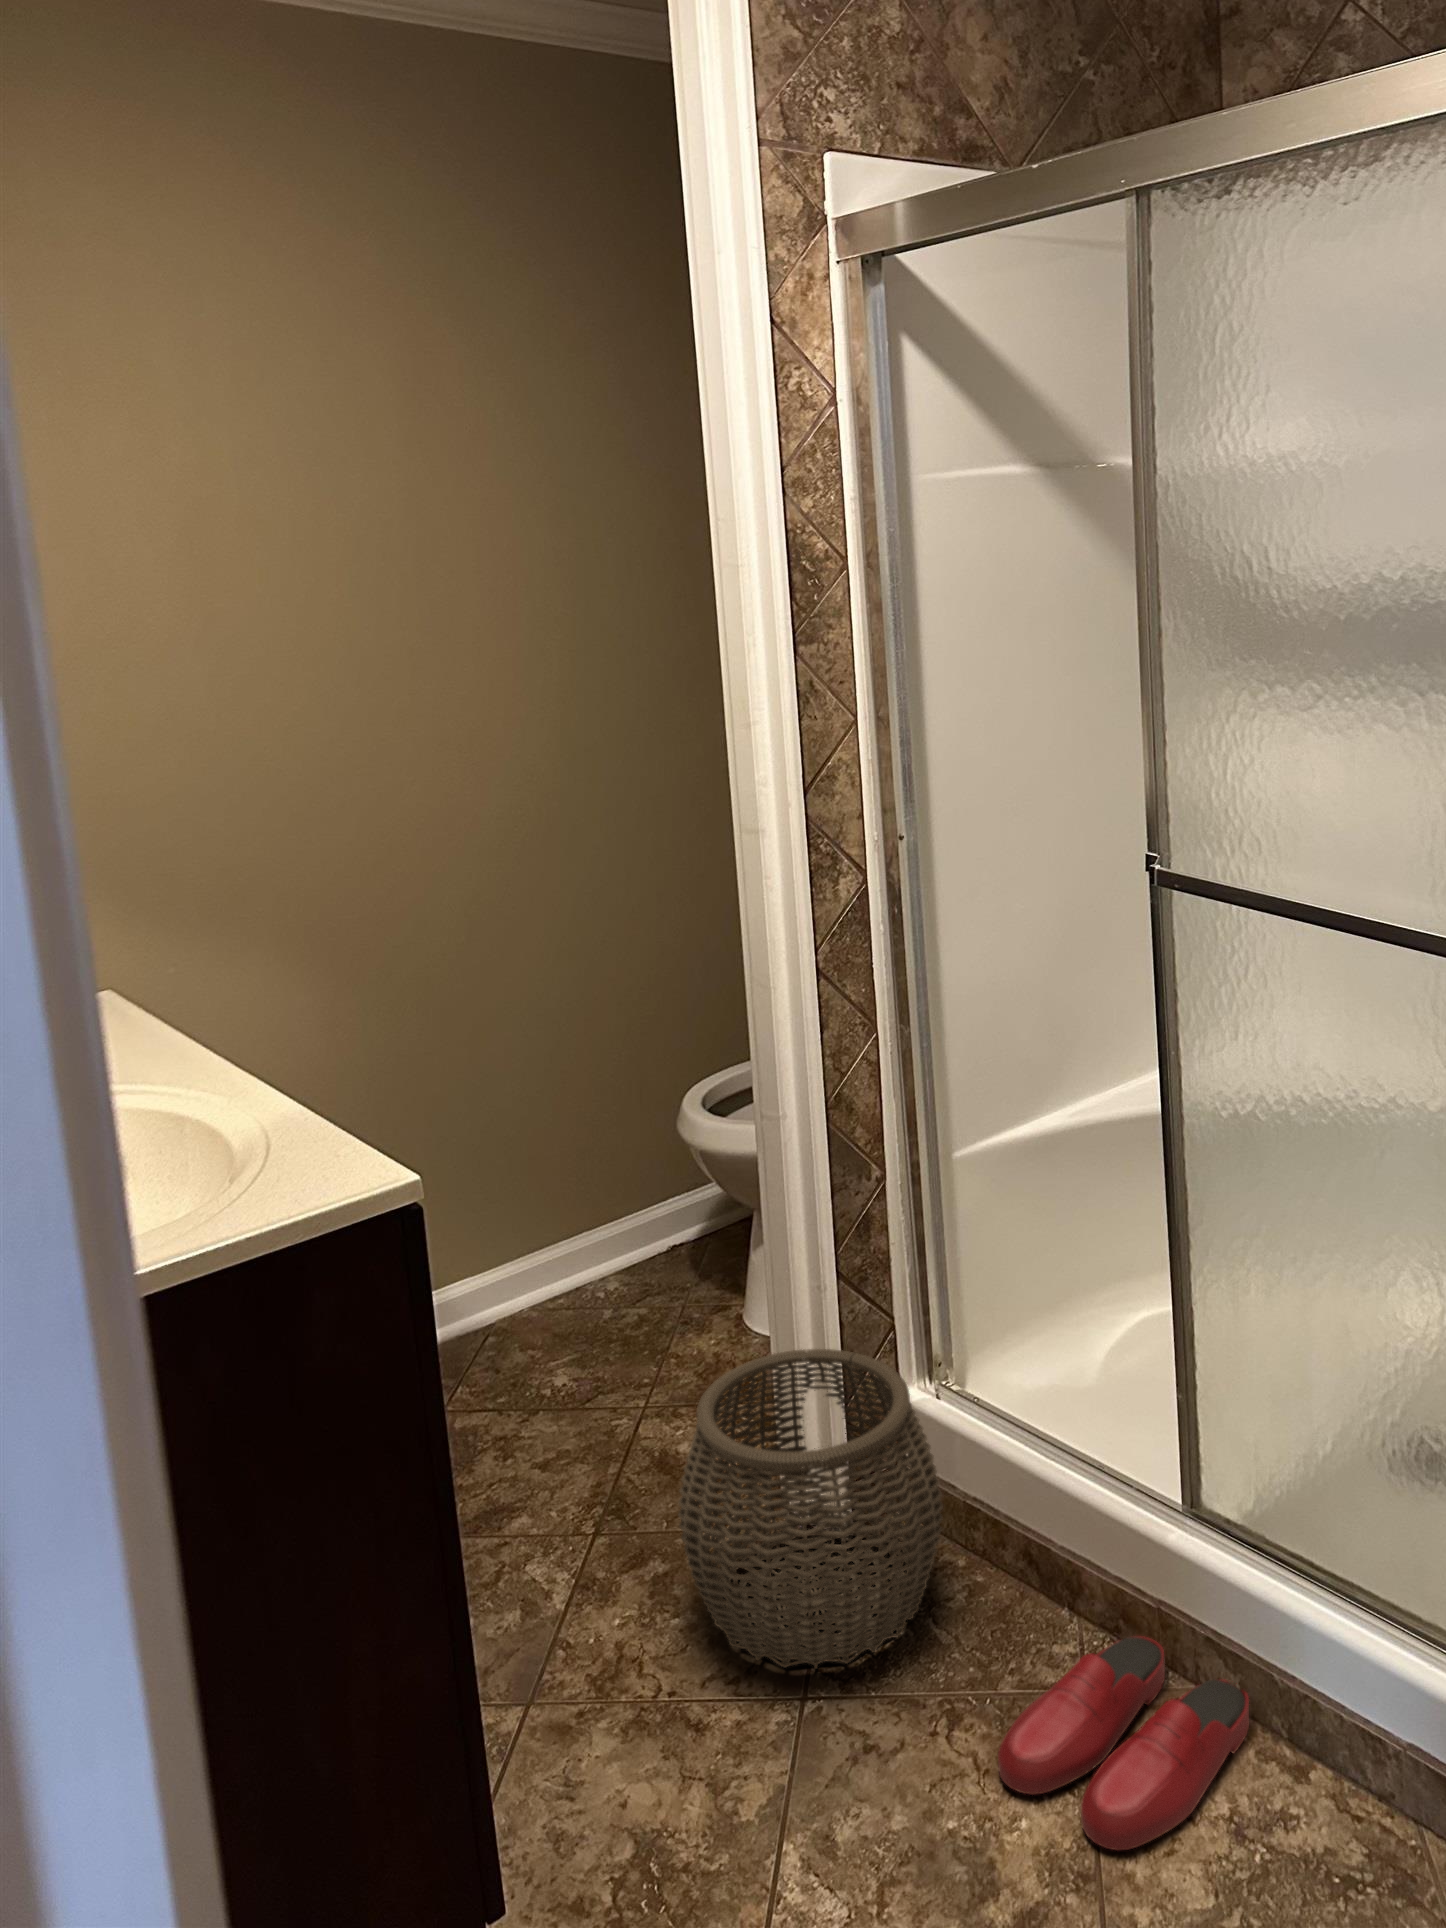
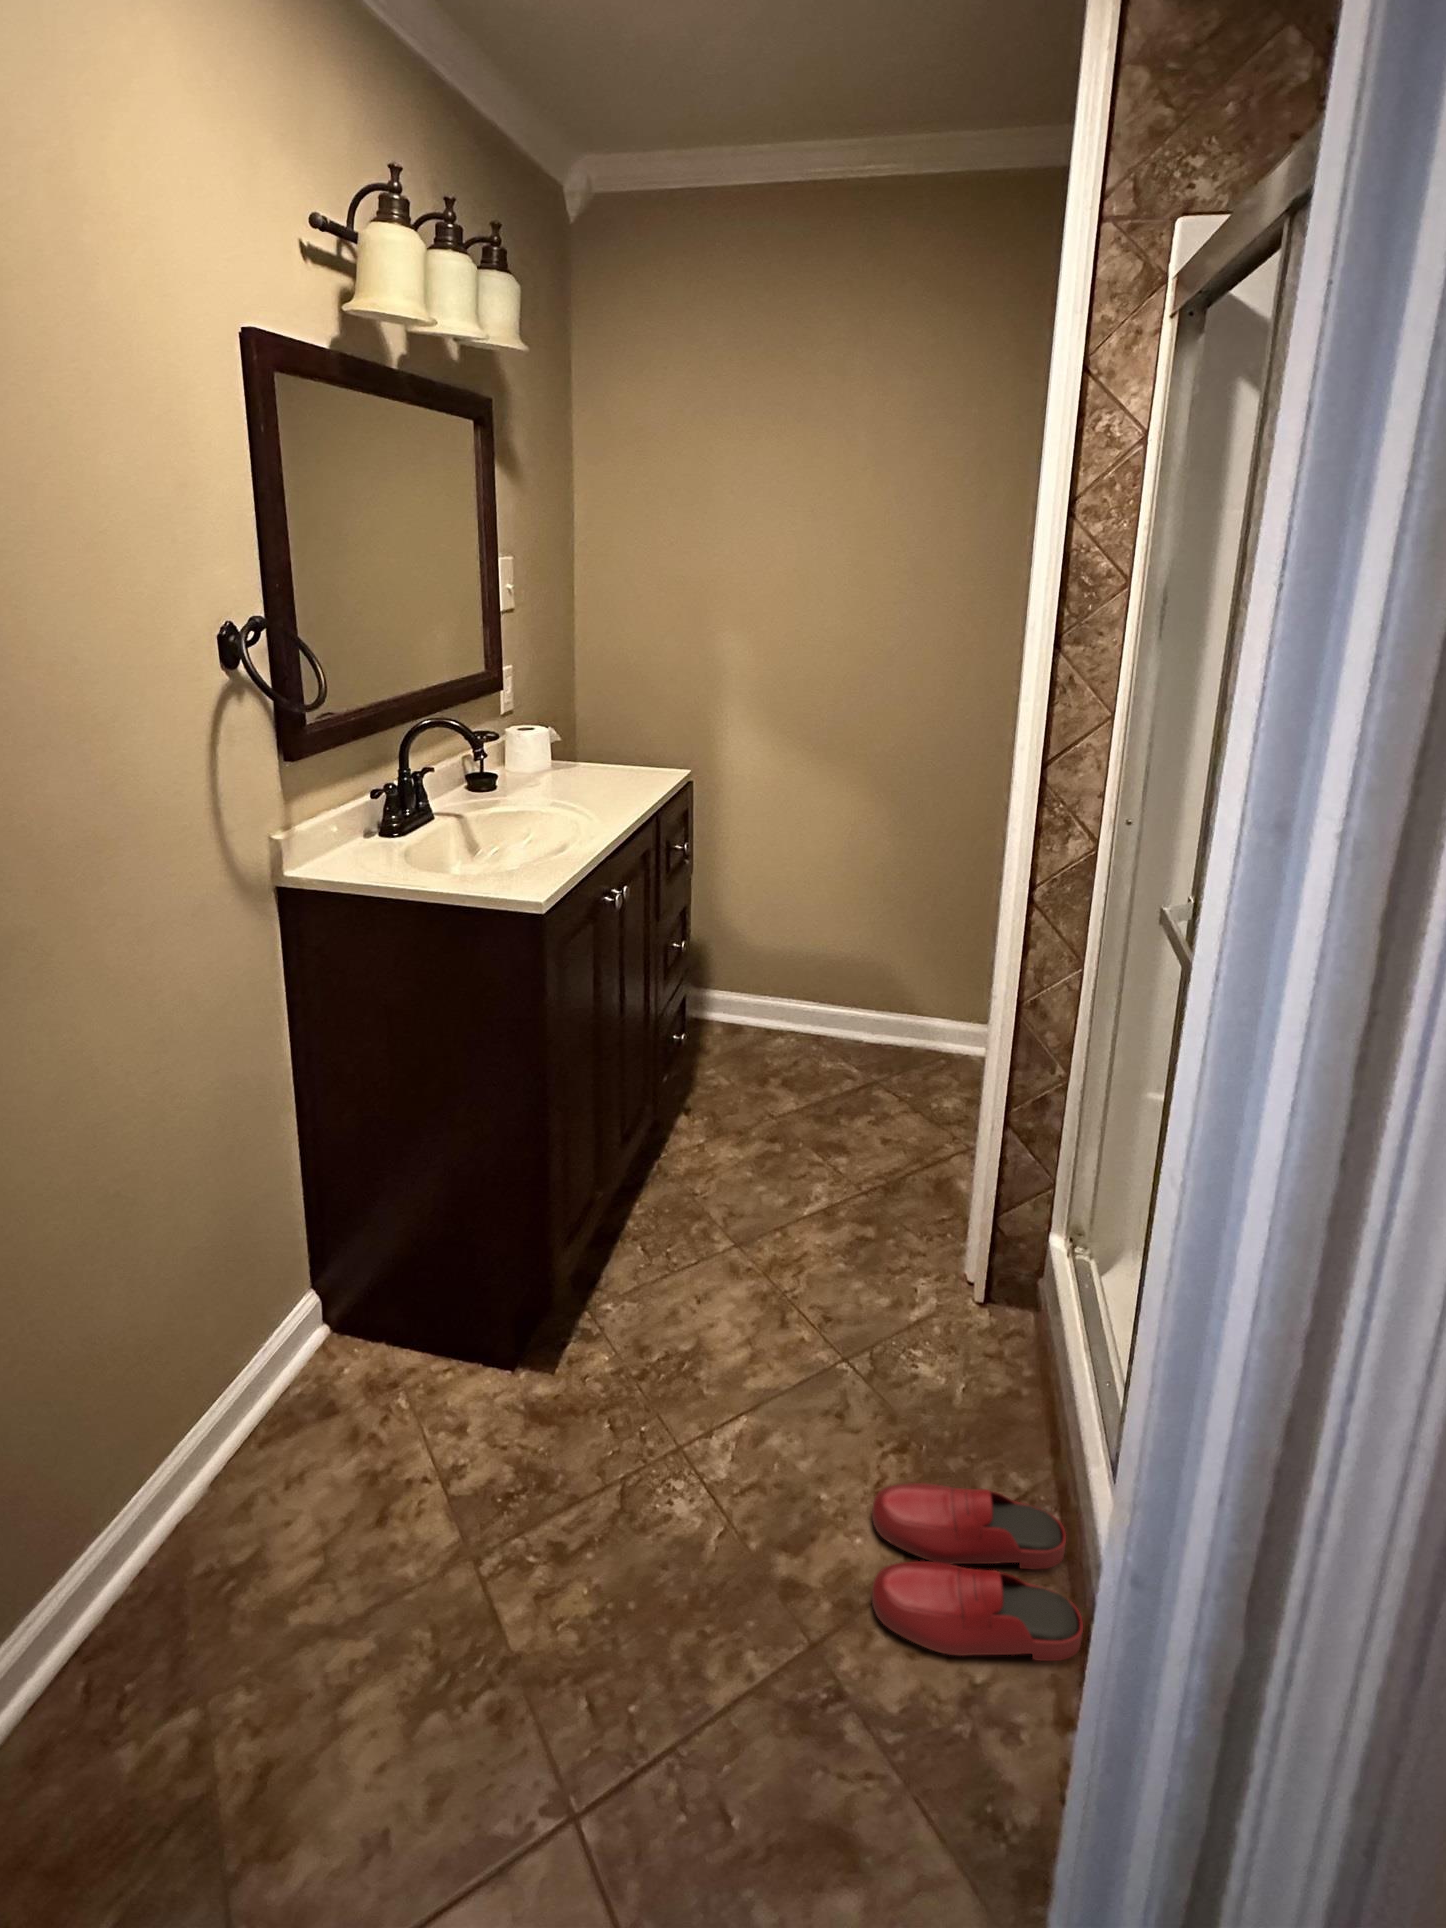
woven basket: present [678,1349,943,1669] -> none [830,1139,1020,1377]

